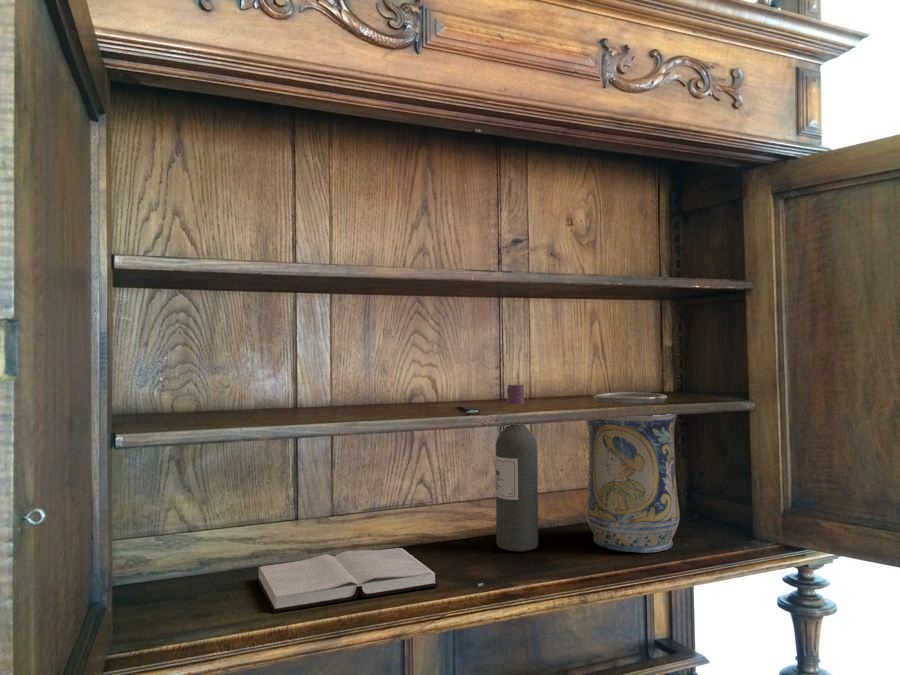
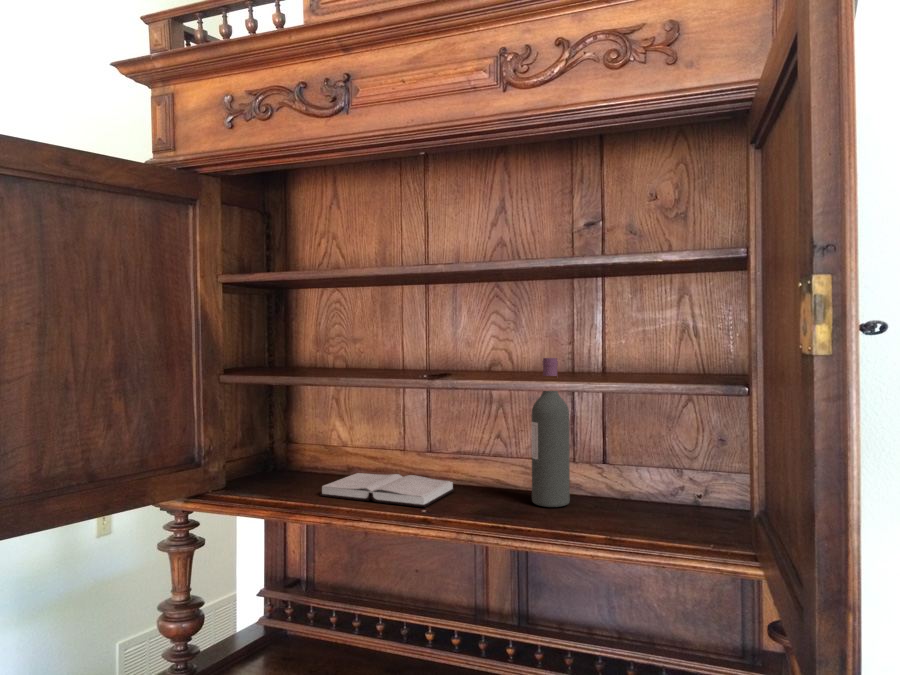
decorative vase: present [586,392,680,553] -> none [608,371,707,535]

